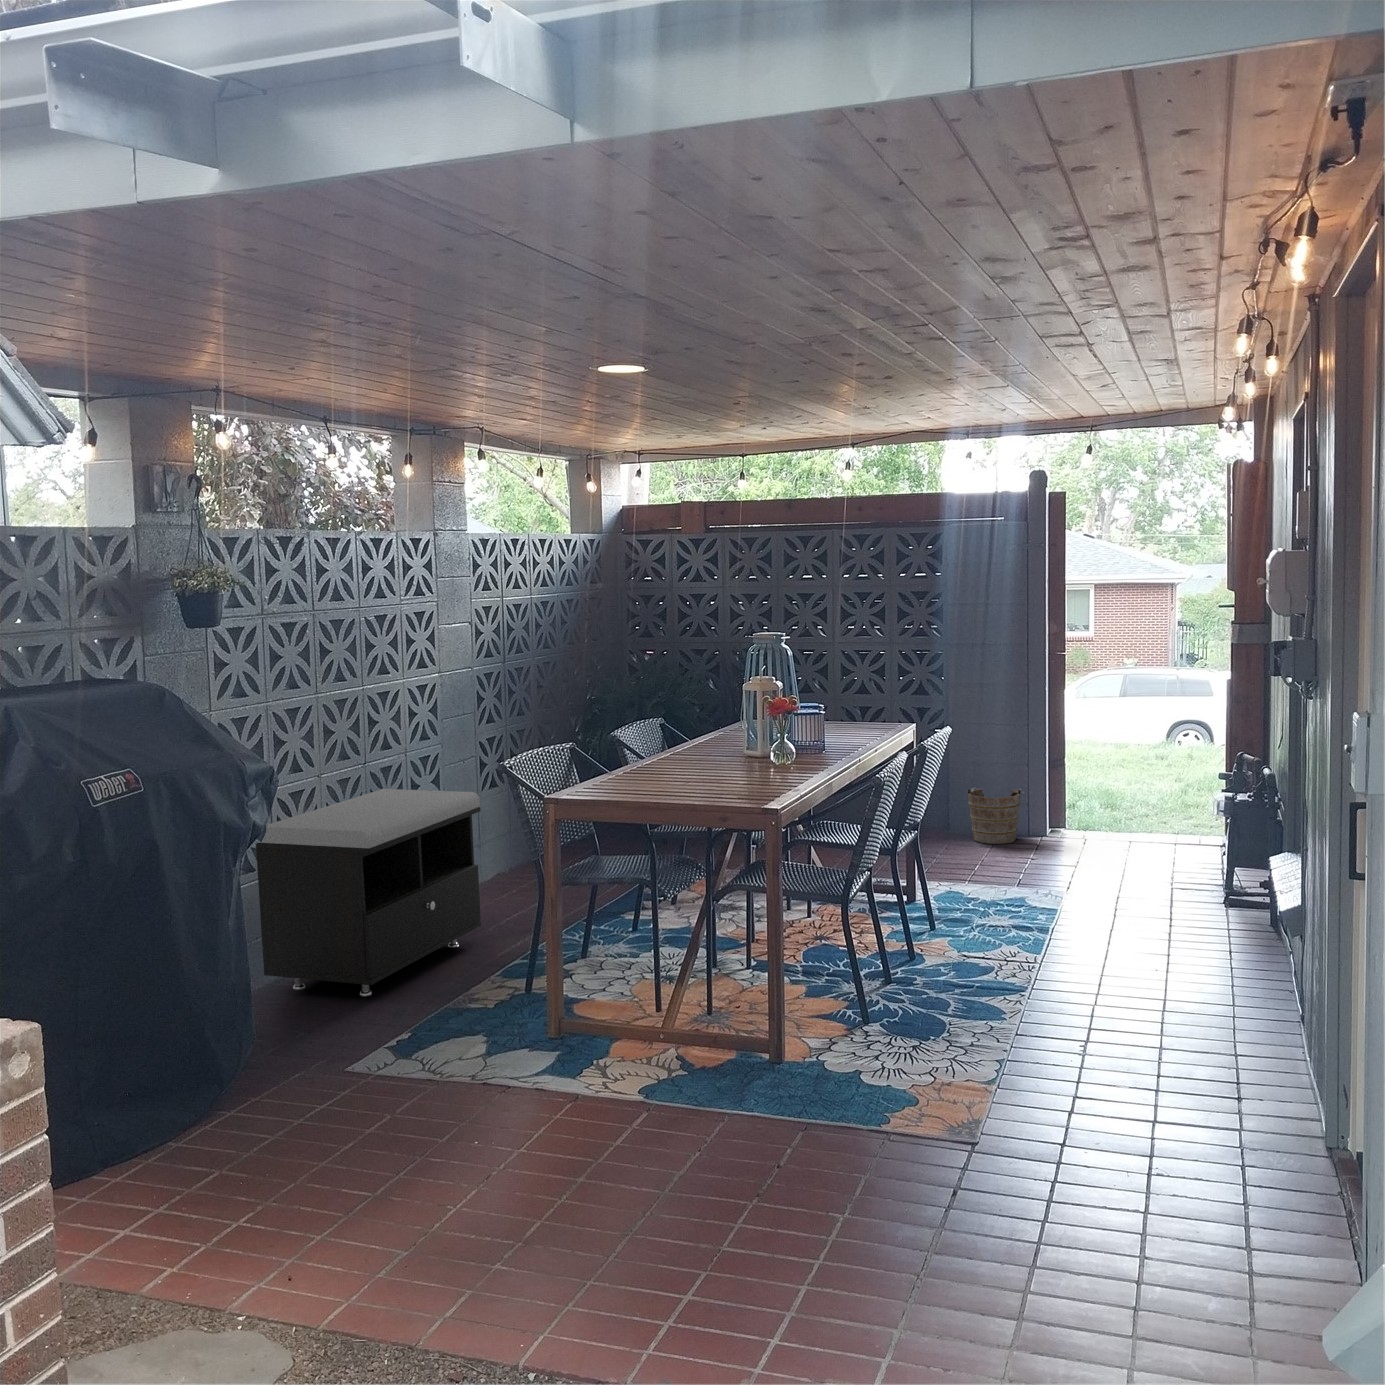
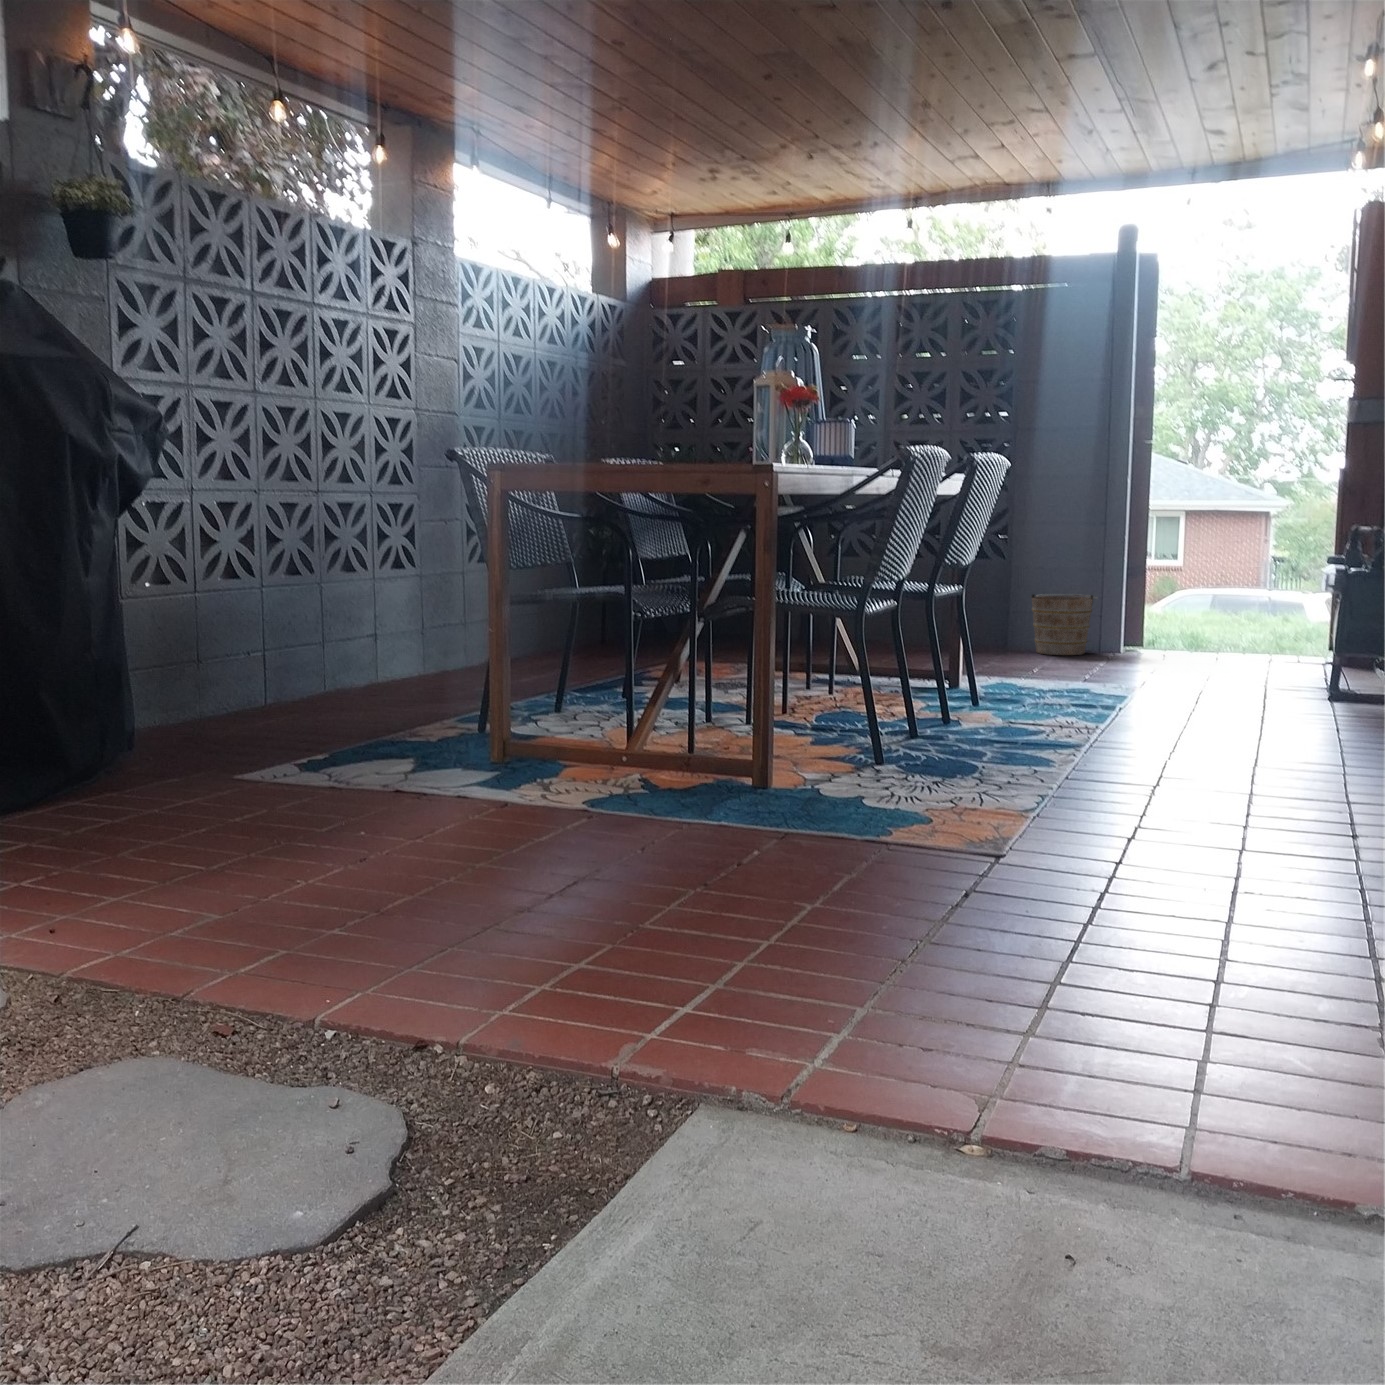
storage bench: present [256,789,481,996] -> none [166,521,445,732]

